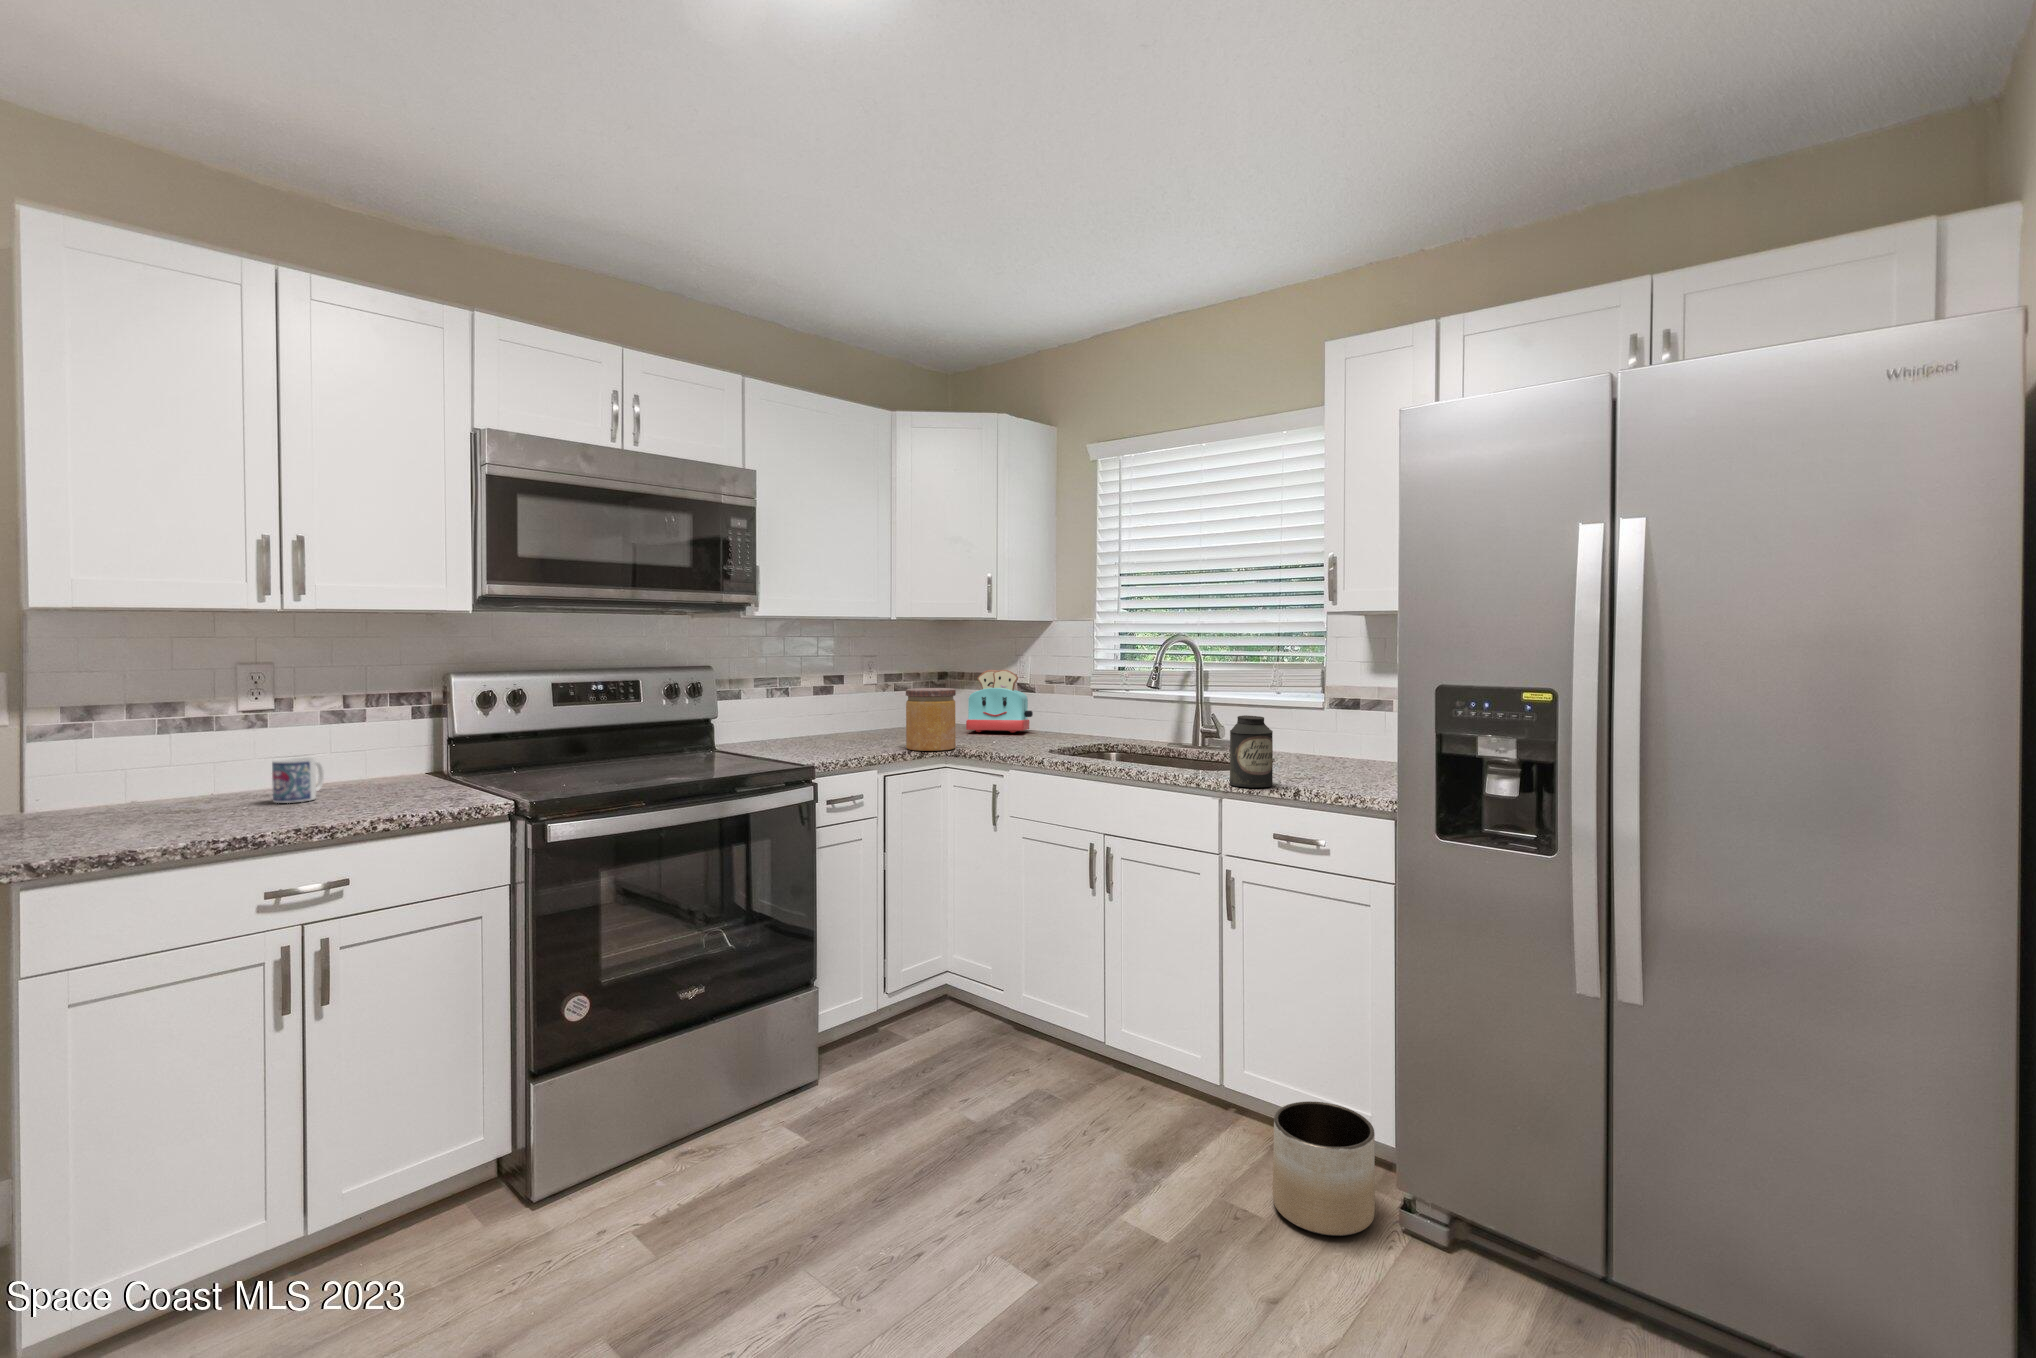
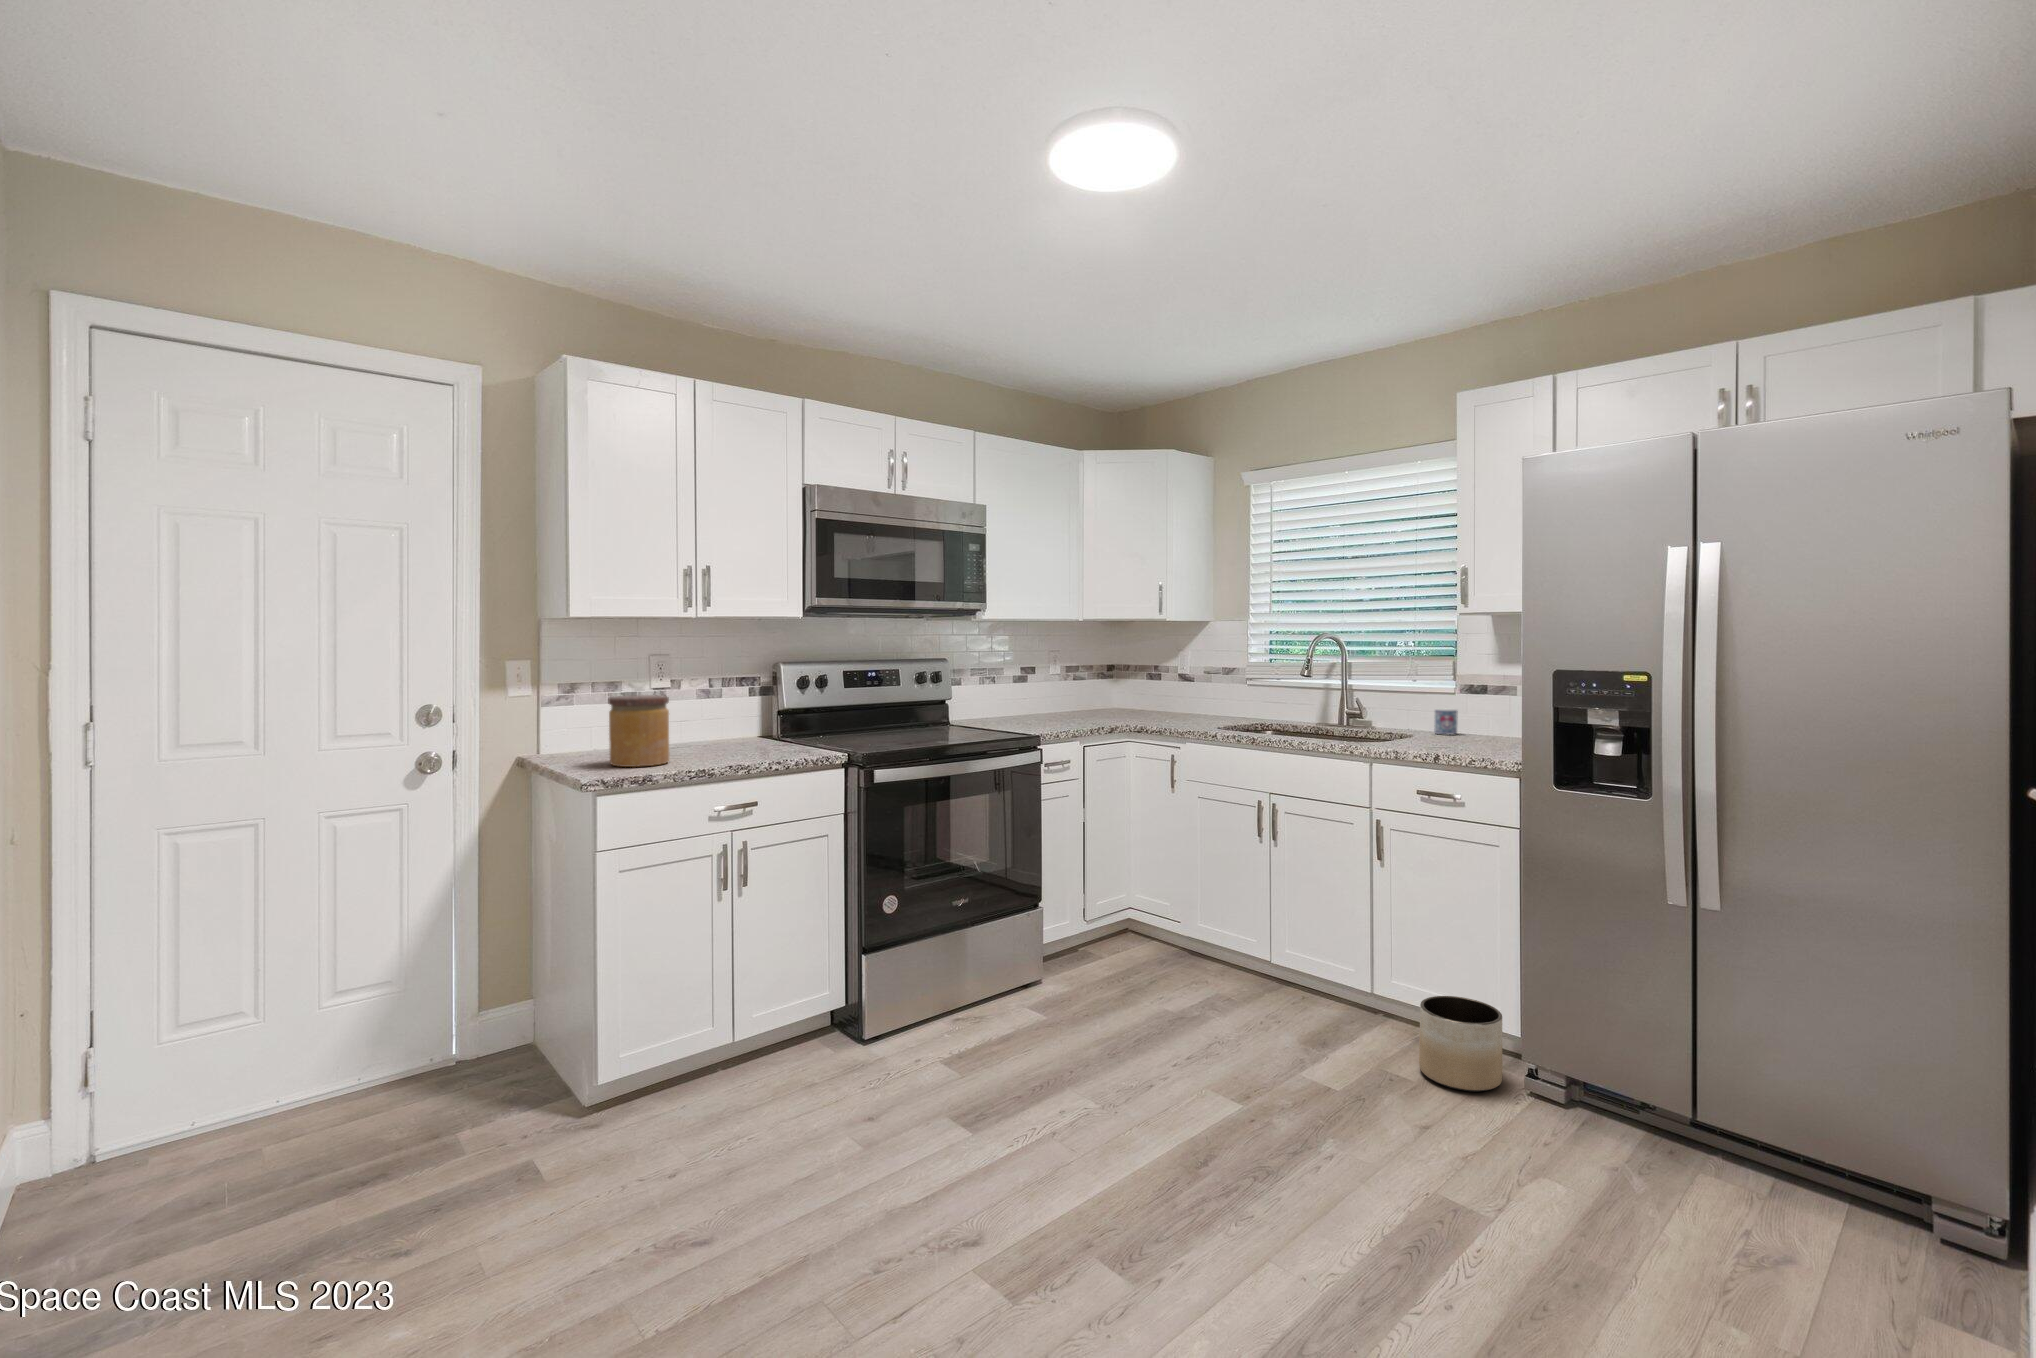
toaster: present [966,670,1033,733] -> none [1142,663,1197,715]
jar: present [906,688,956,751] -> present [608,695,669,767]
canister: present [1230,715,1273,787] -> none [1380,697,1416,753]
mug: present [272,757,324,803] -> present [1435,708,1457,735]

